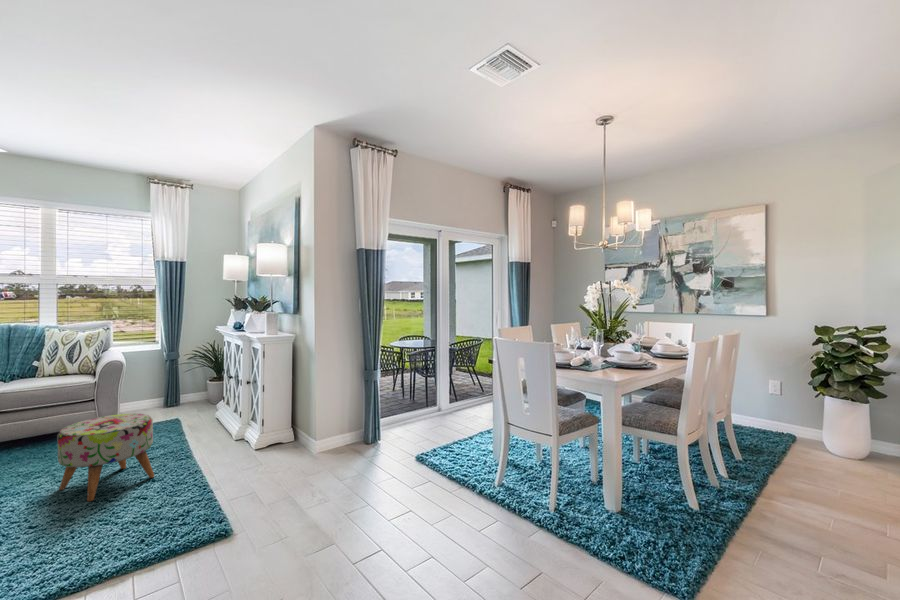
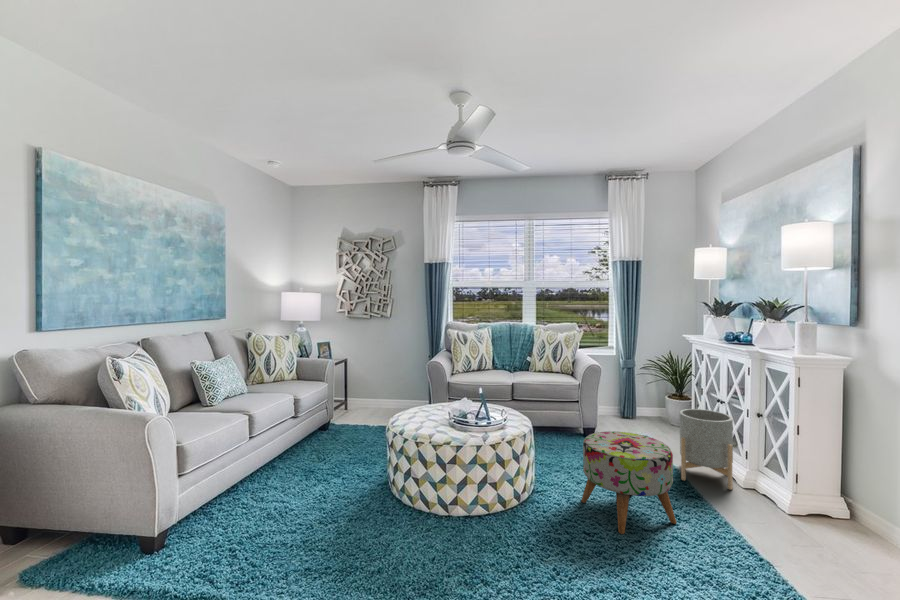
planter: none [184,384,230,445] -> present [680,409,733,490]

